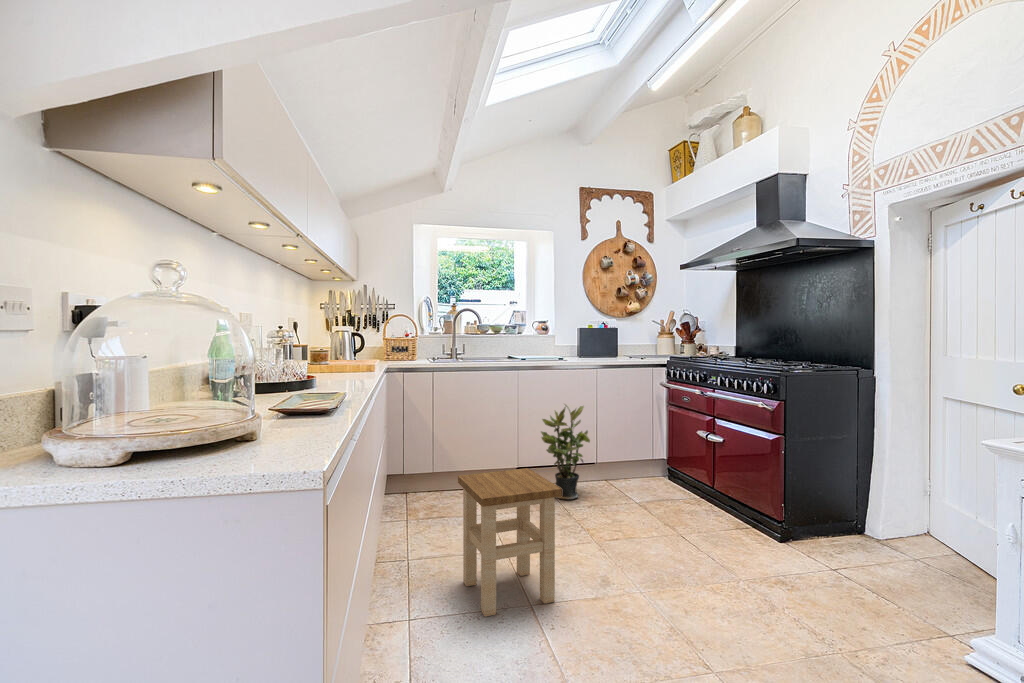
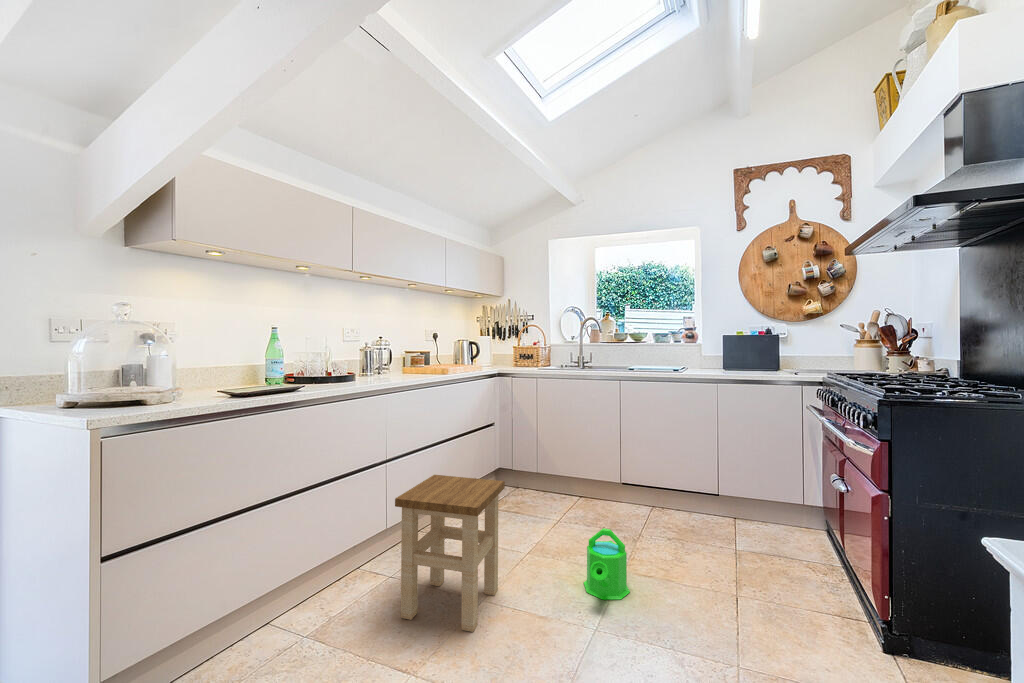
potted plant: present [541,405,590,500] -> none [620,421,681,535]
watering can: none [575,493,615,550] -> present [584,528,630,600]

